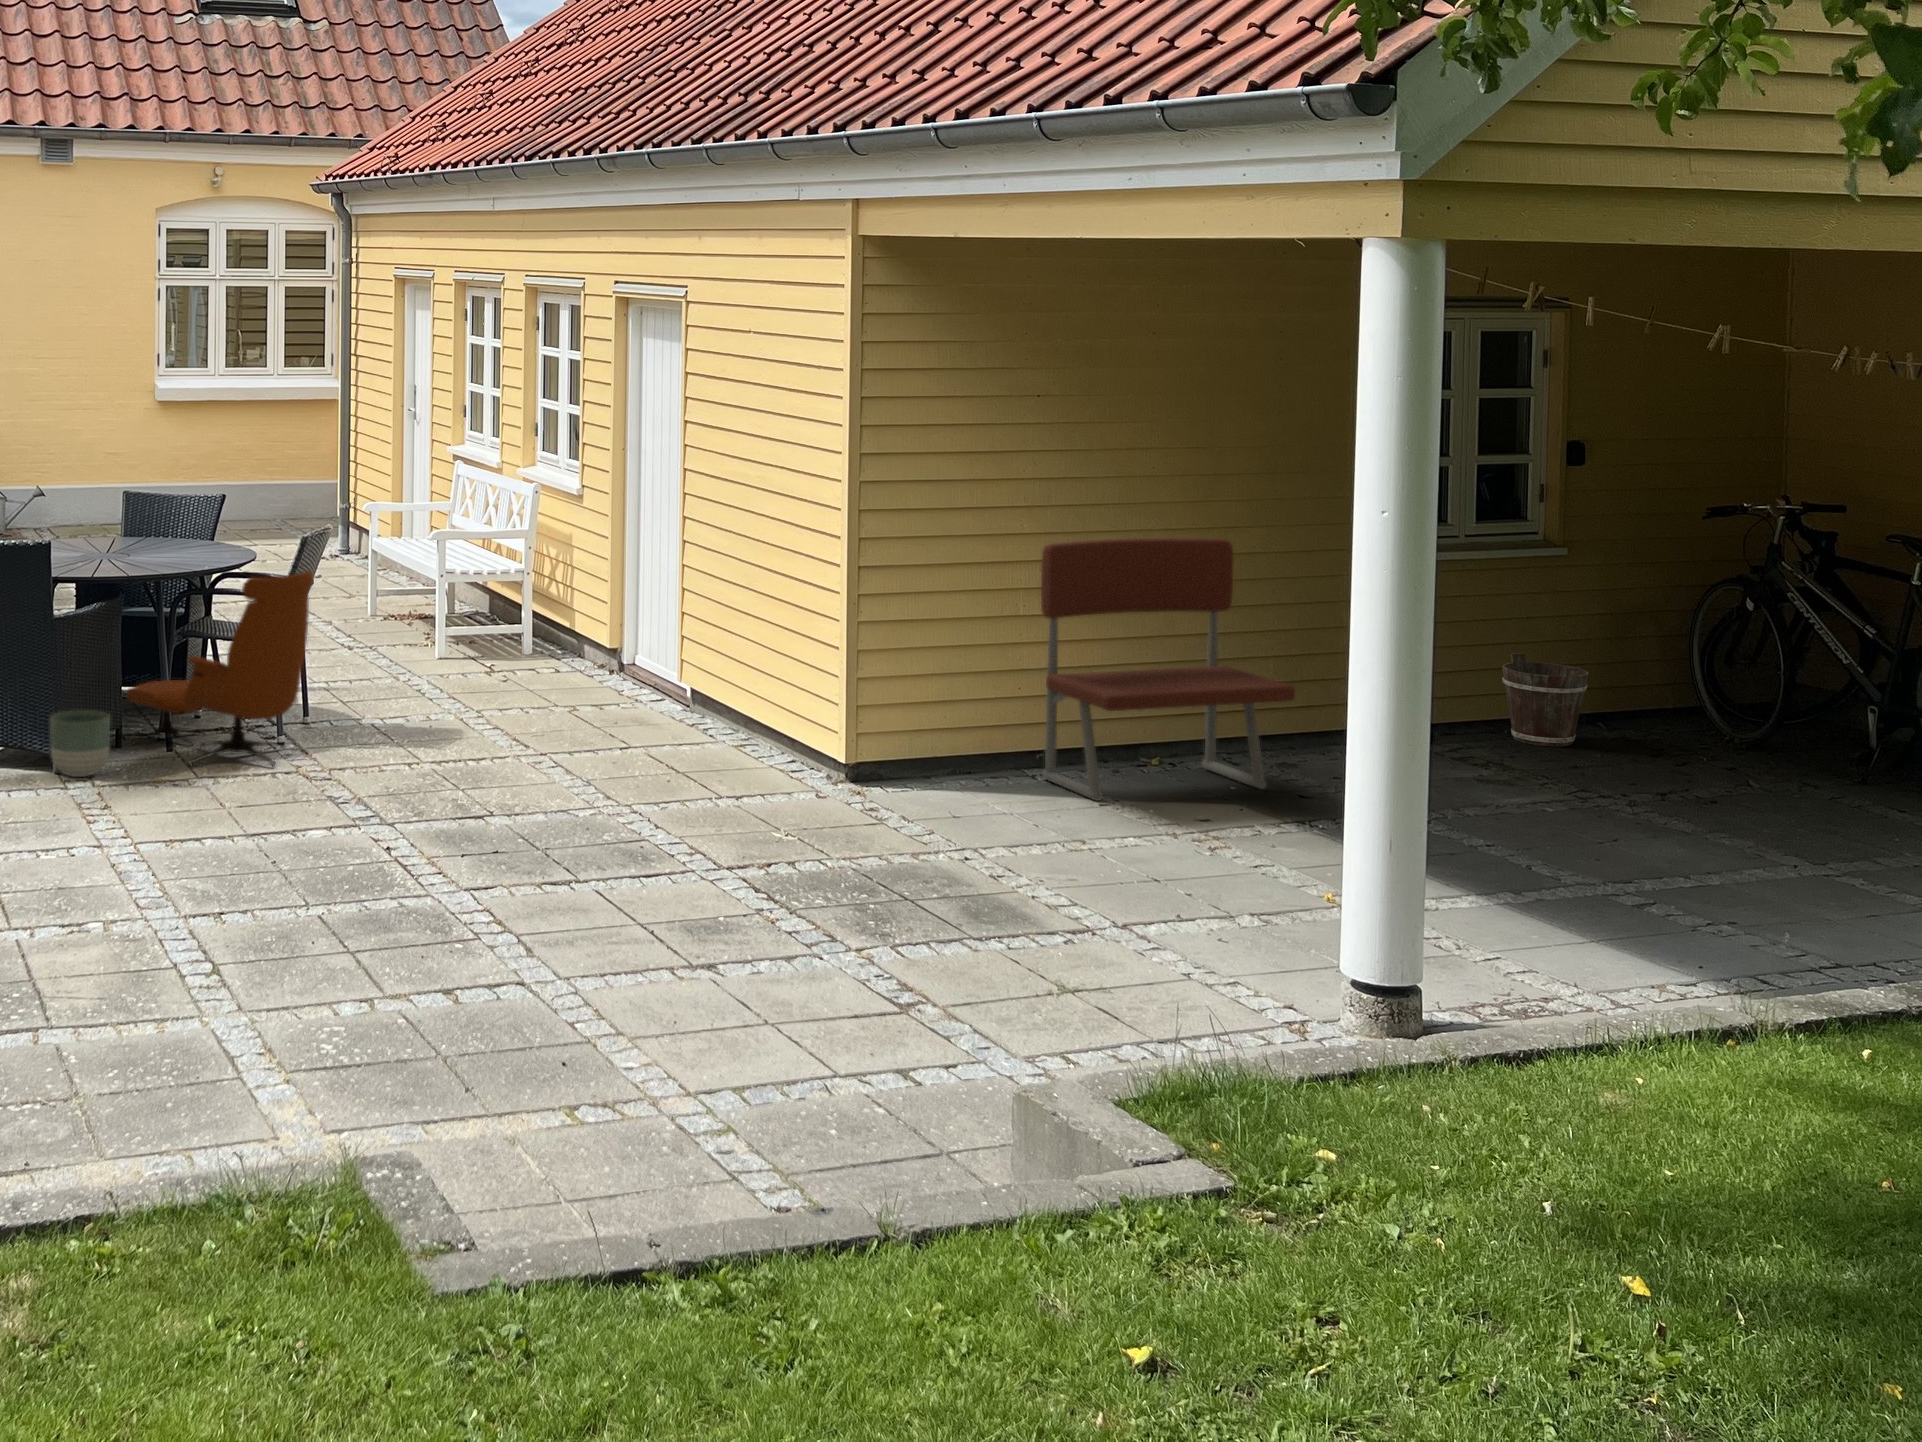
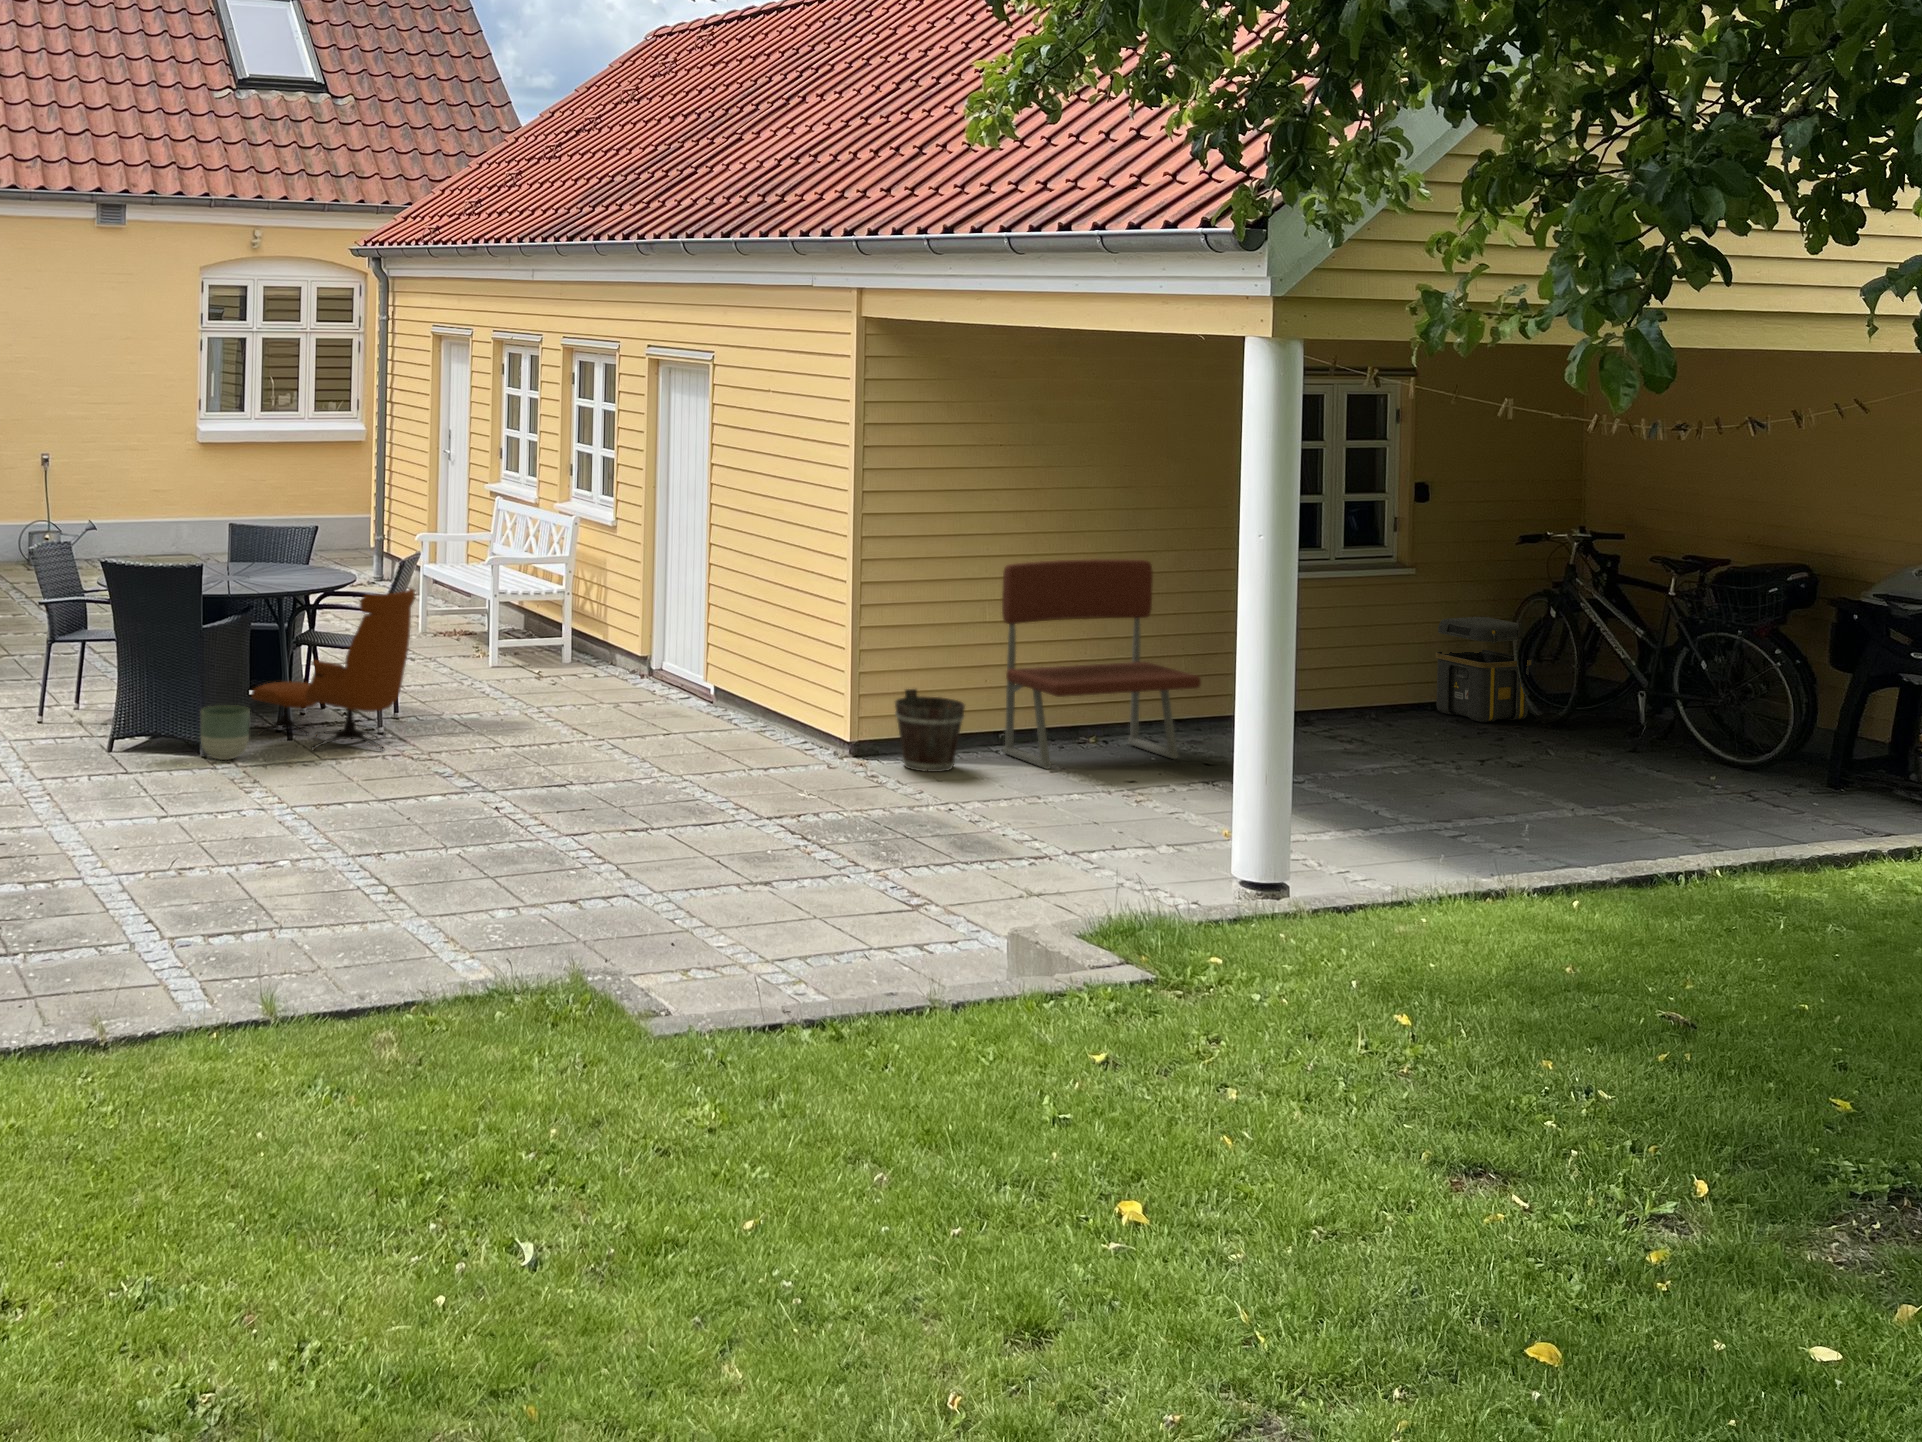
toolbox: none [1596,611,1722,744] -> present [1436,617,1531,722]
bucket: present [1502,653,1588,746] -> present [895,689,965,772]

